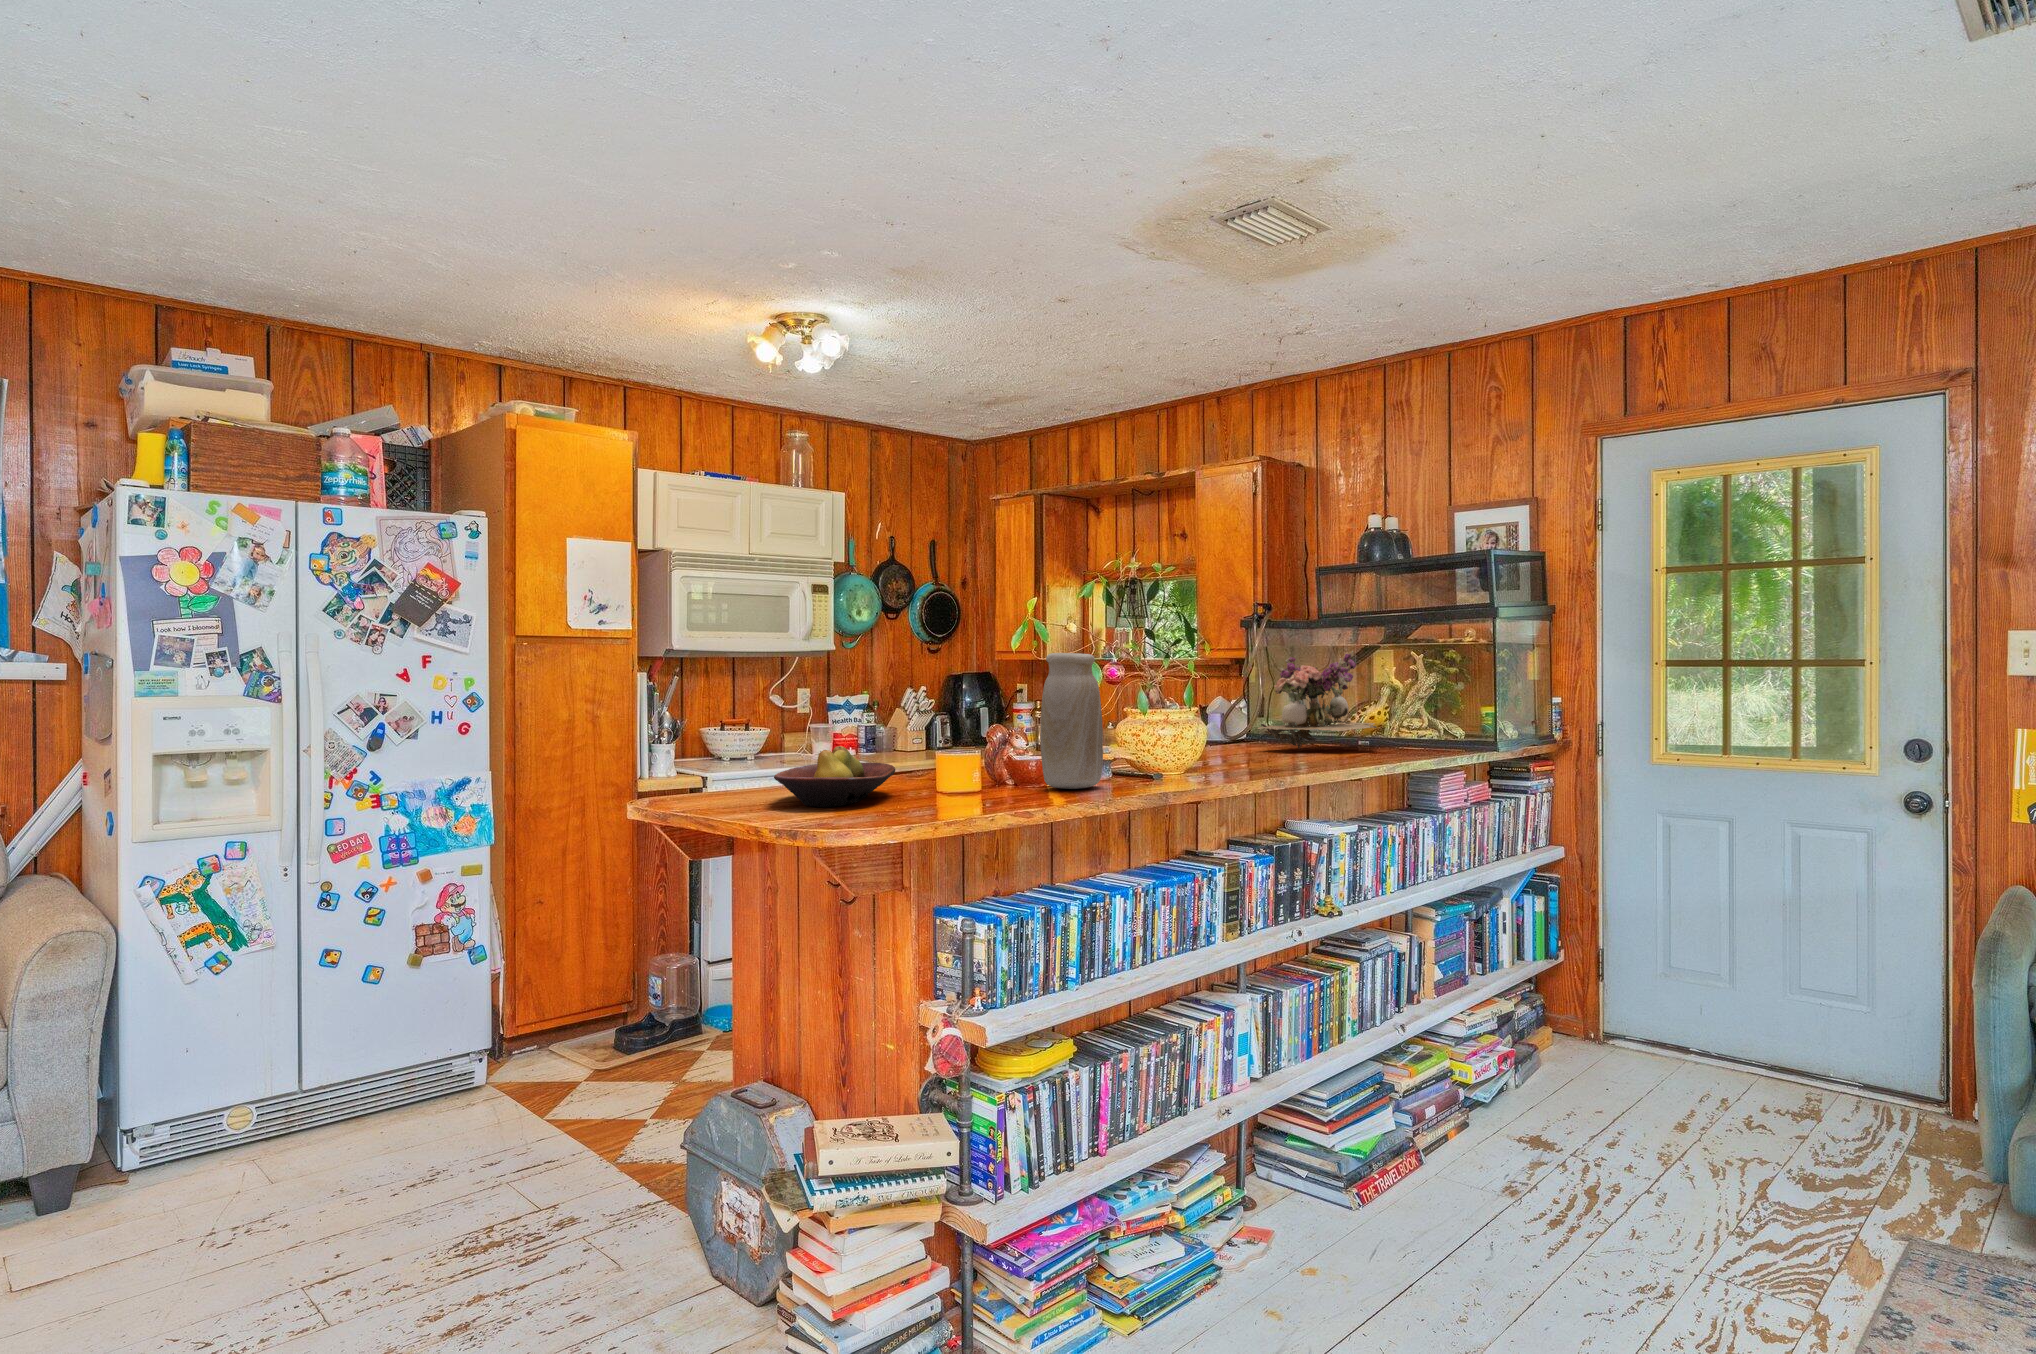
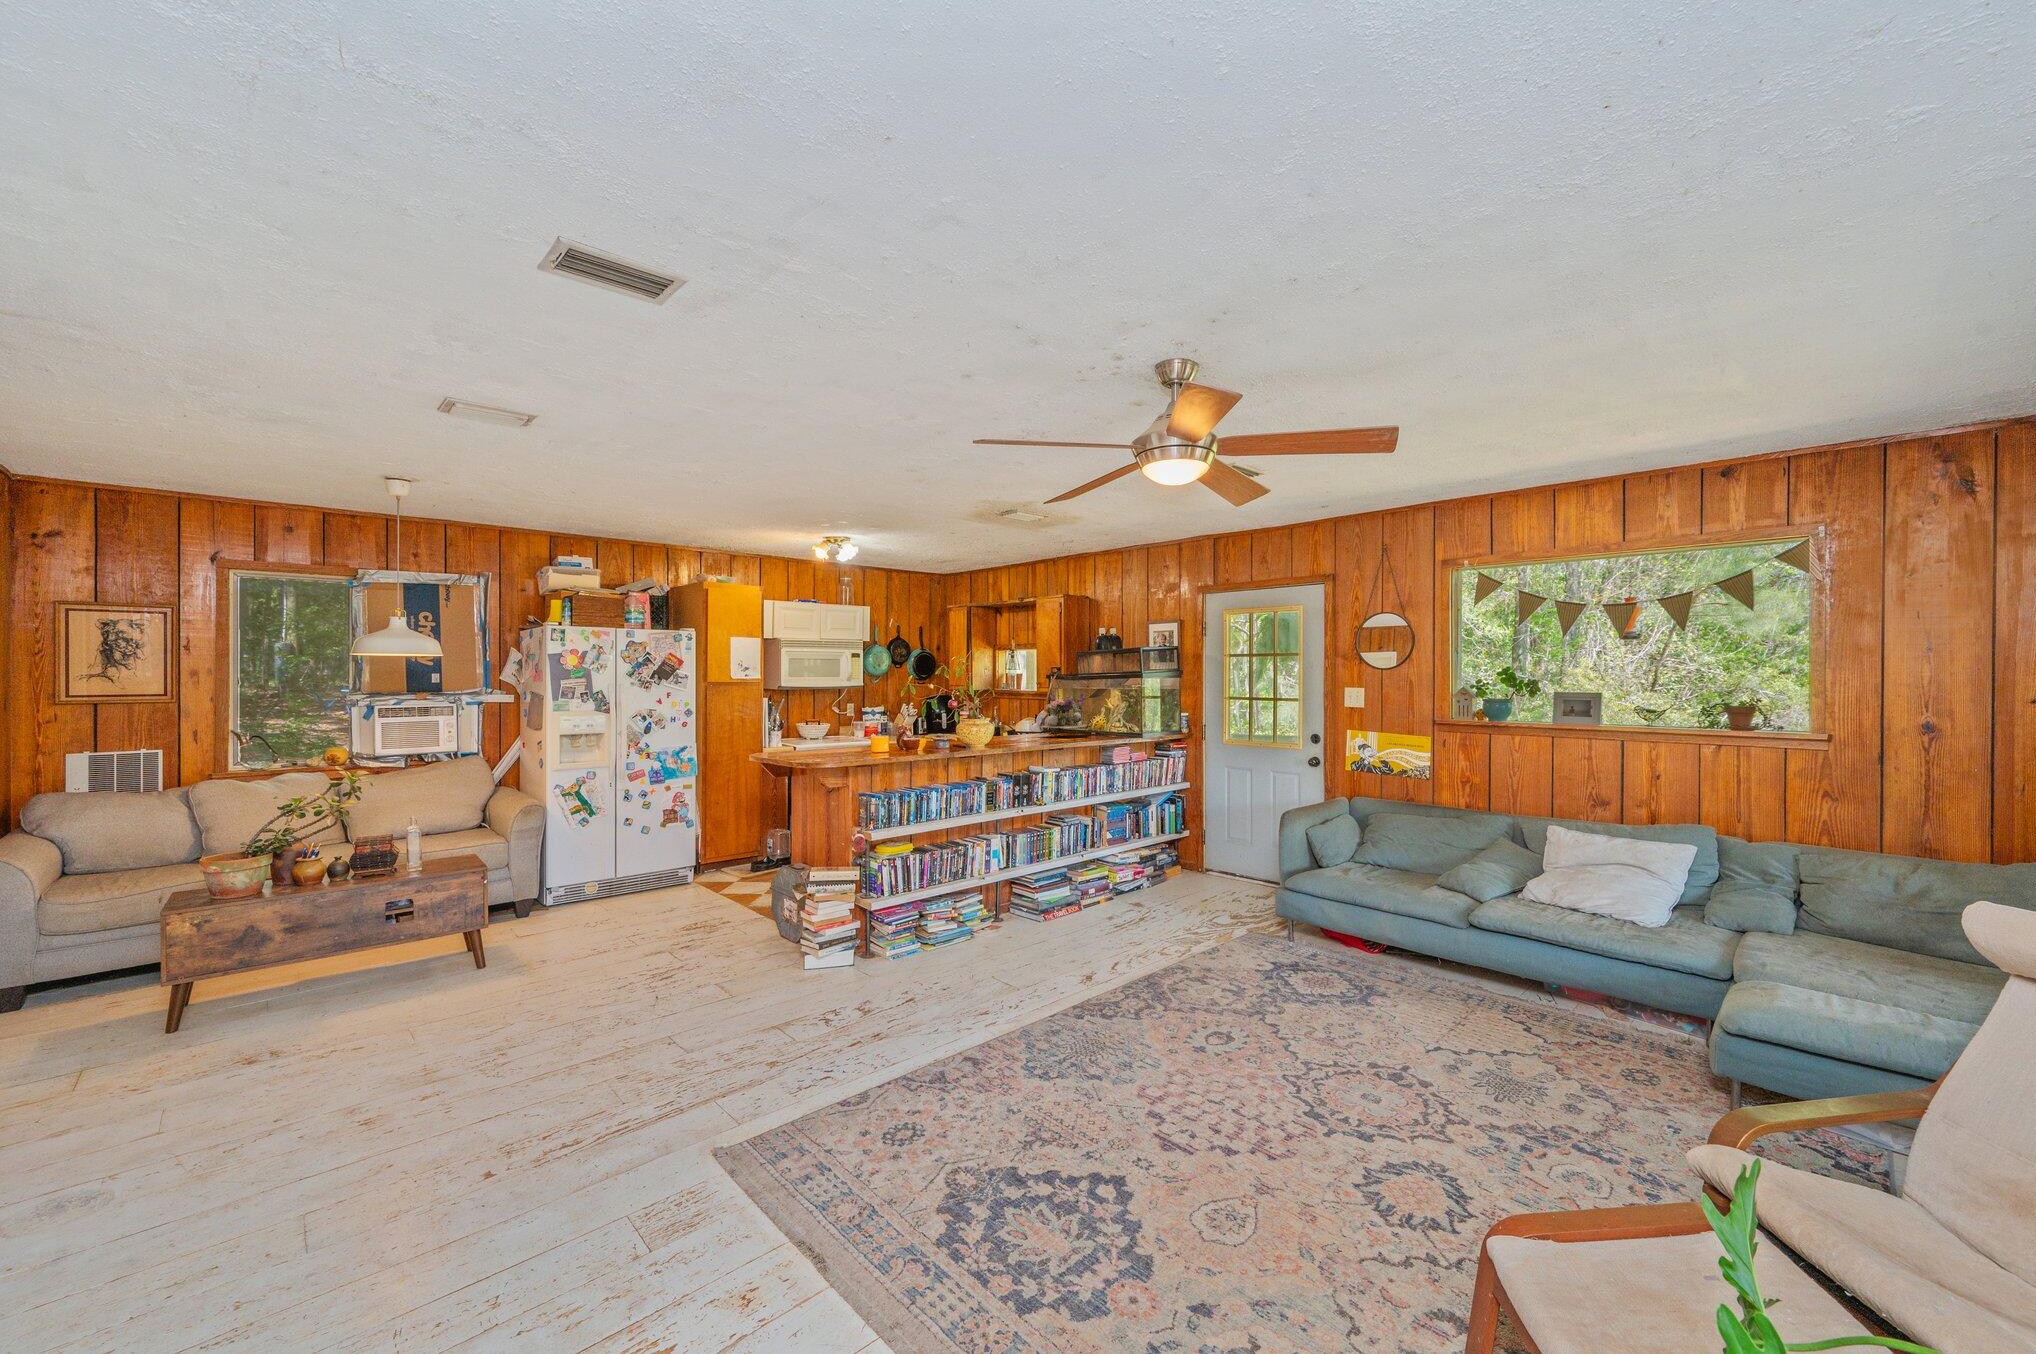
vase: present [1040,653,1103,789] -> none [911,698,937,751]
fruit bowl: present [774,746,895,807] -> none [804,734,854,756]

